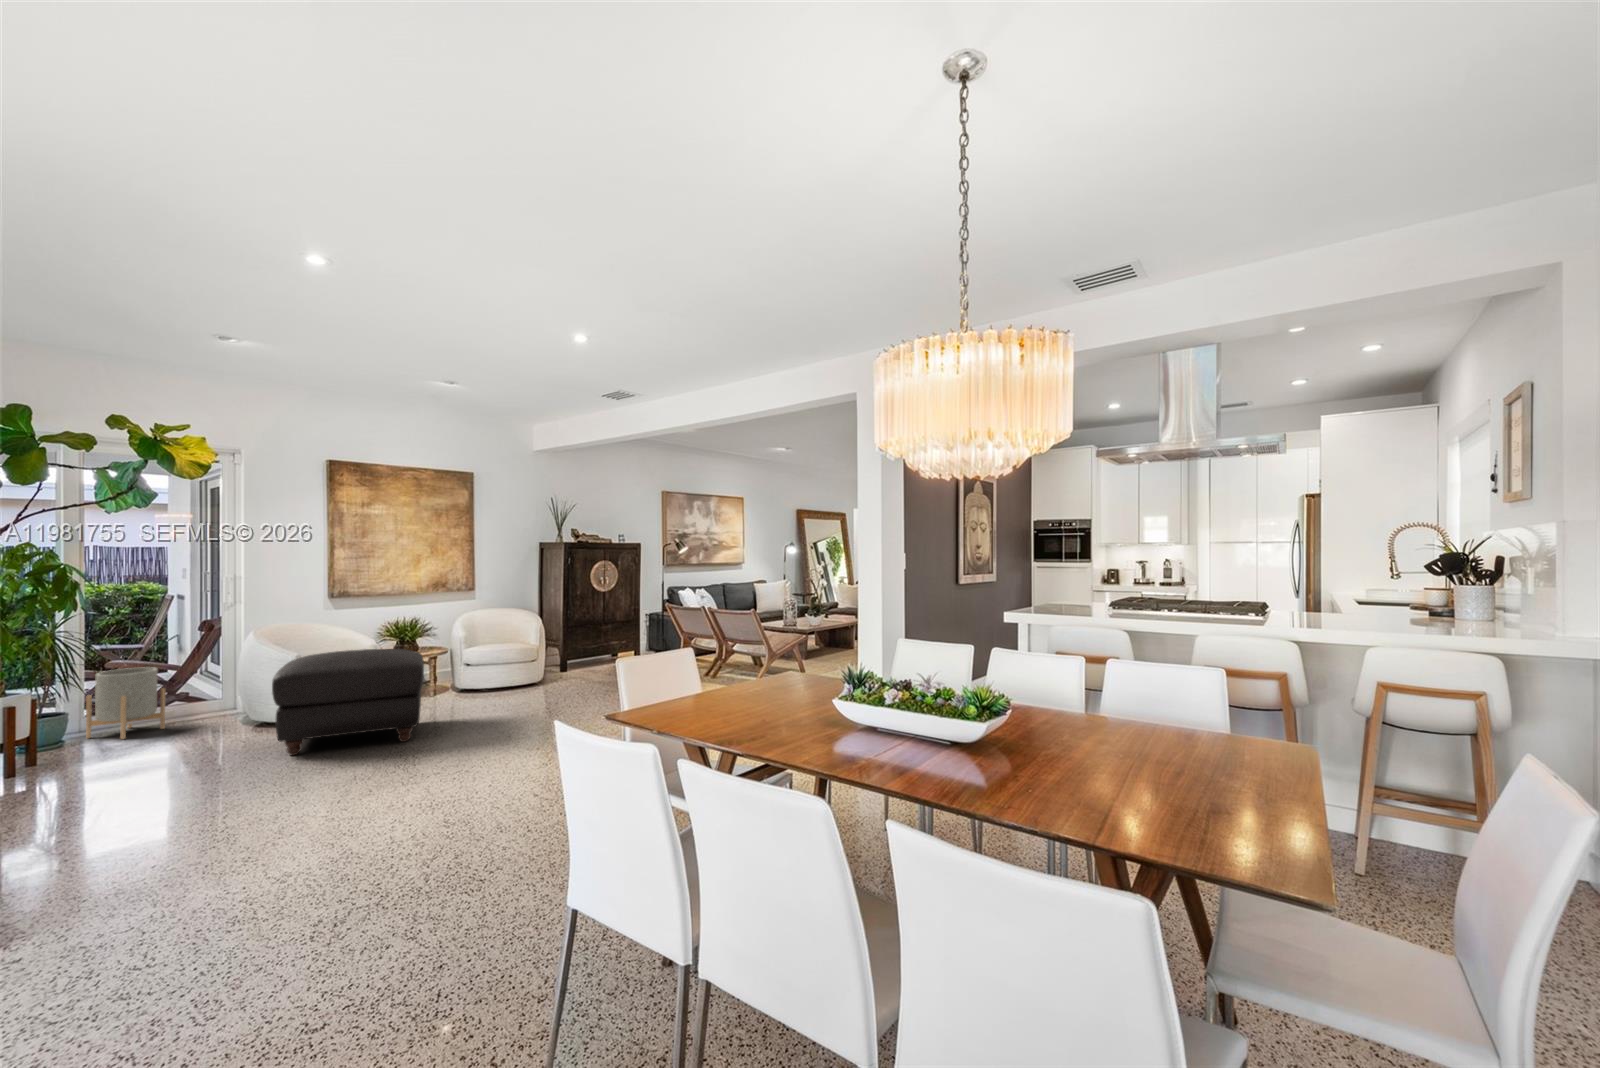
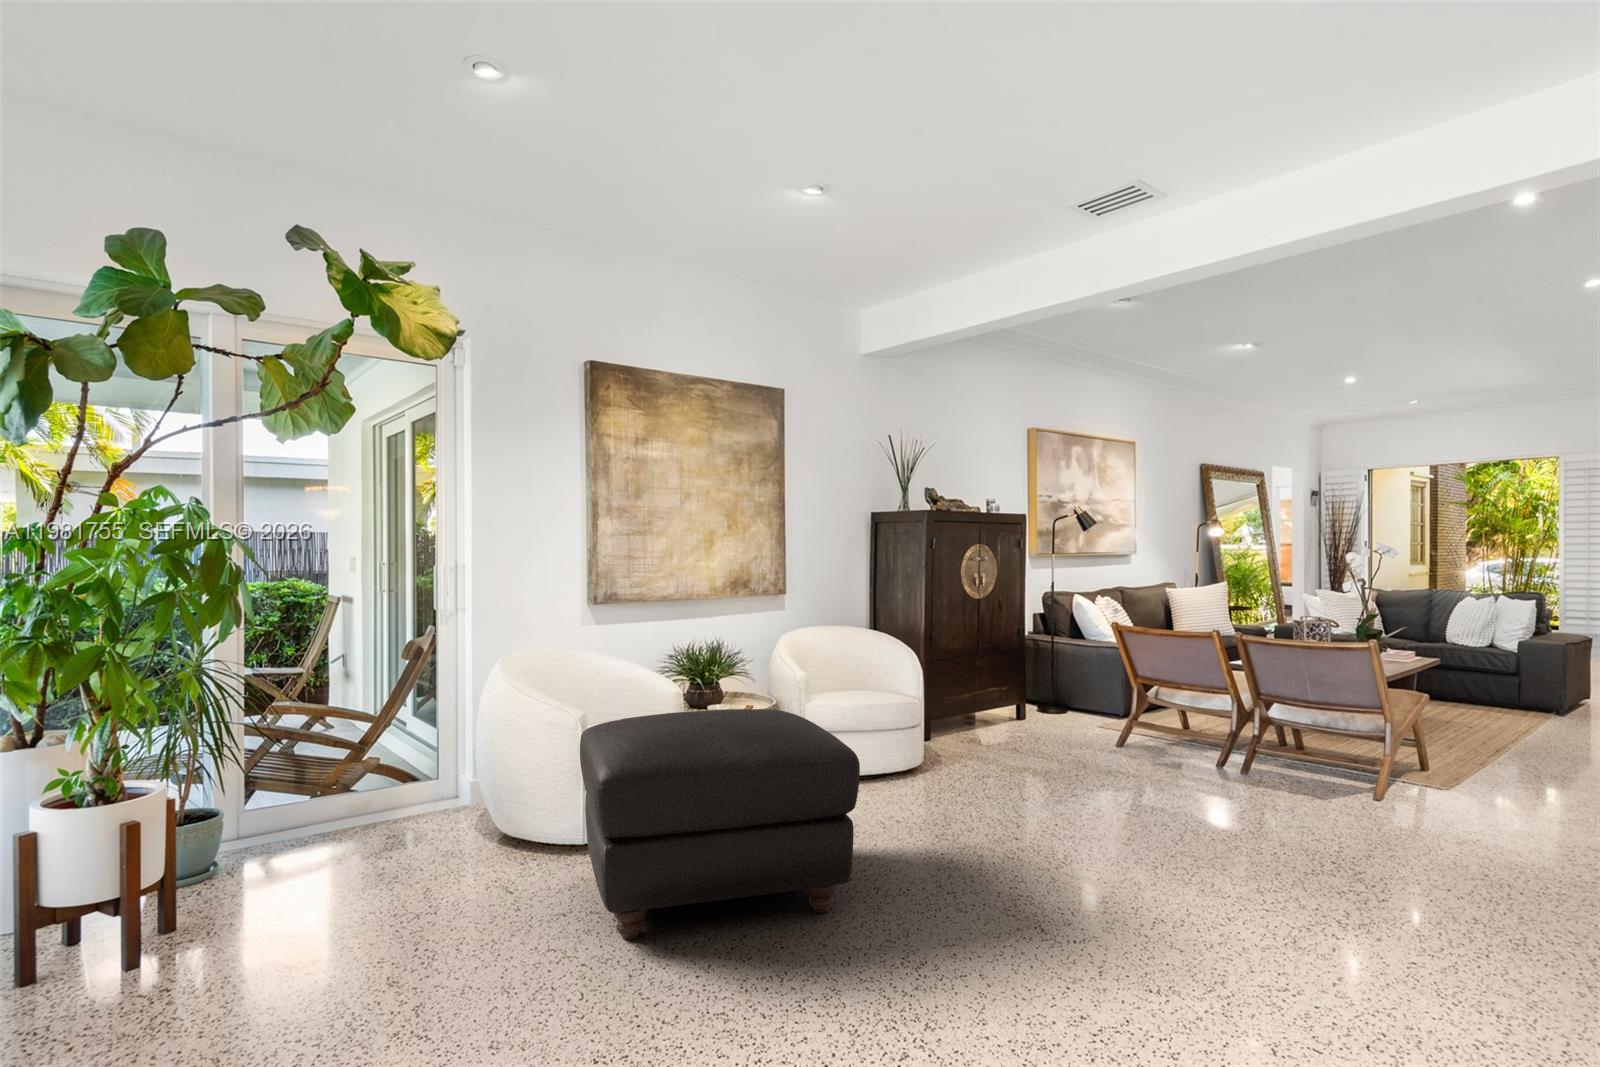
planter: present [86,667,165,739] -> none [244,723,362,860]

